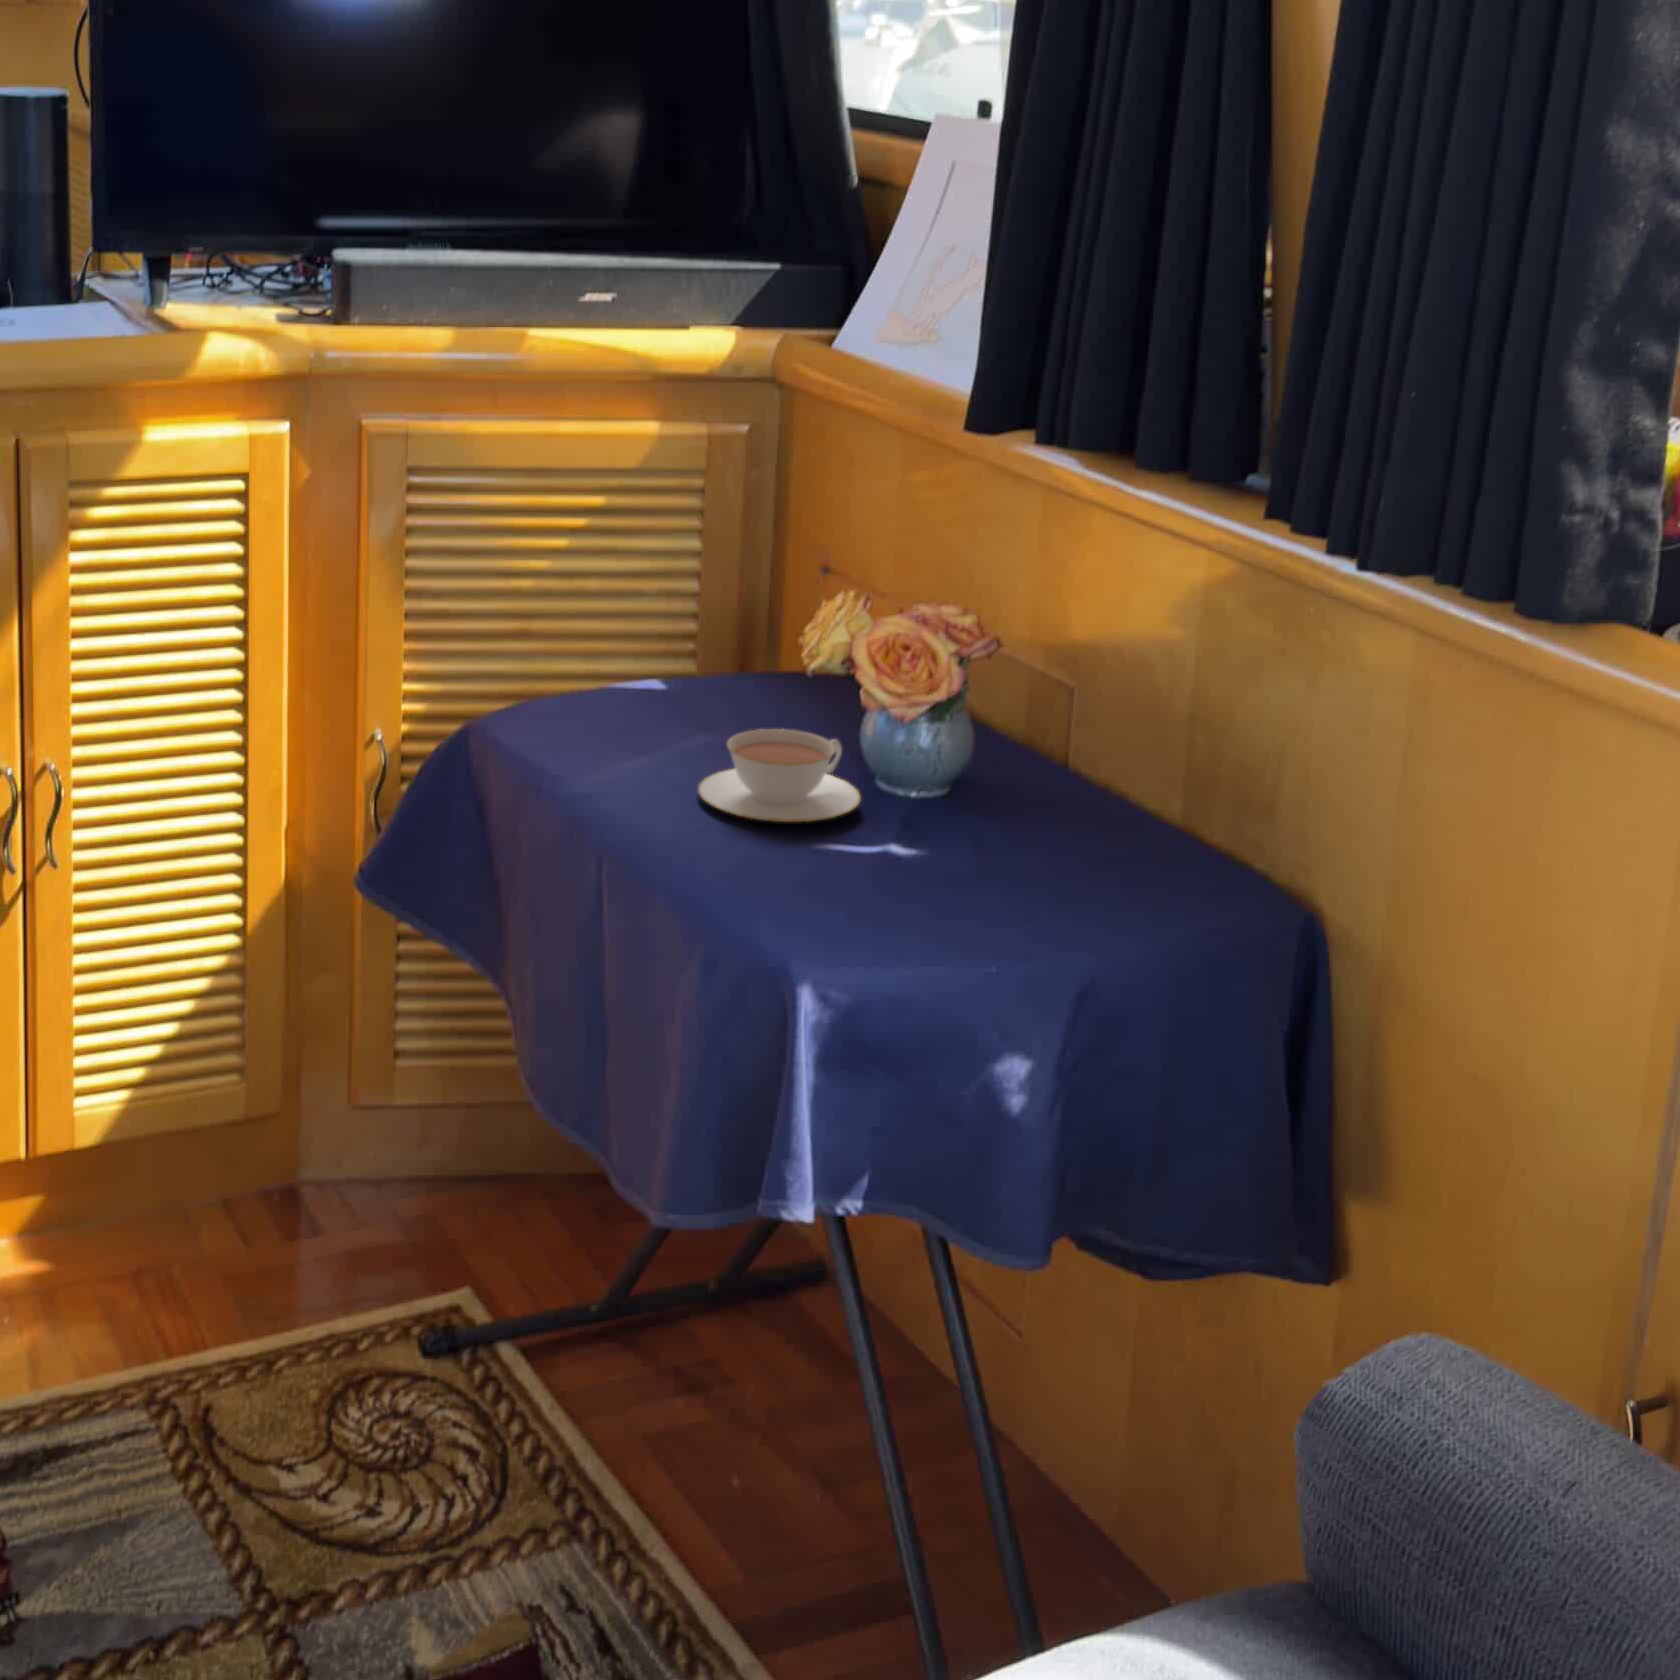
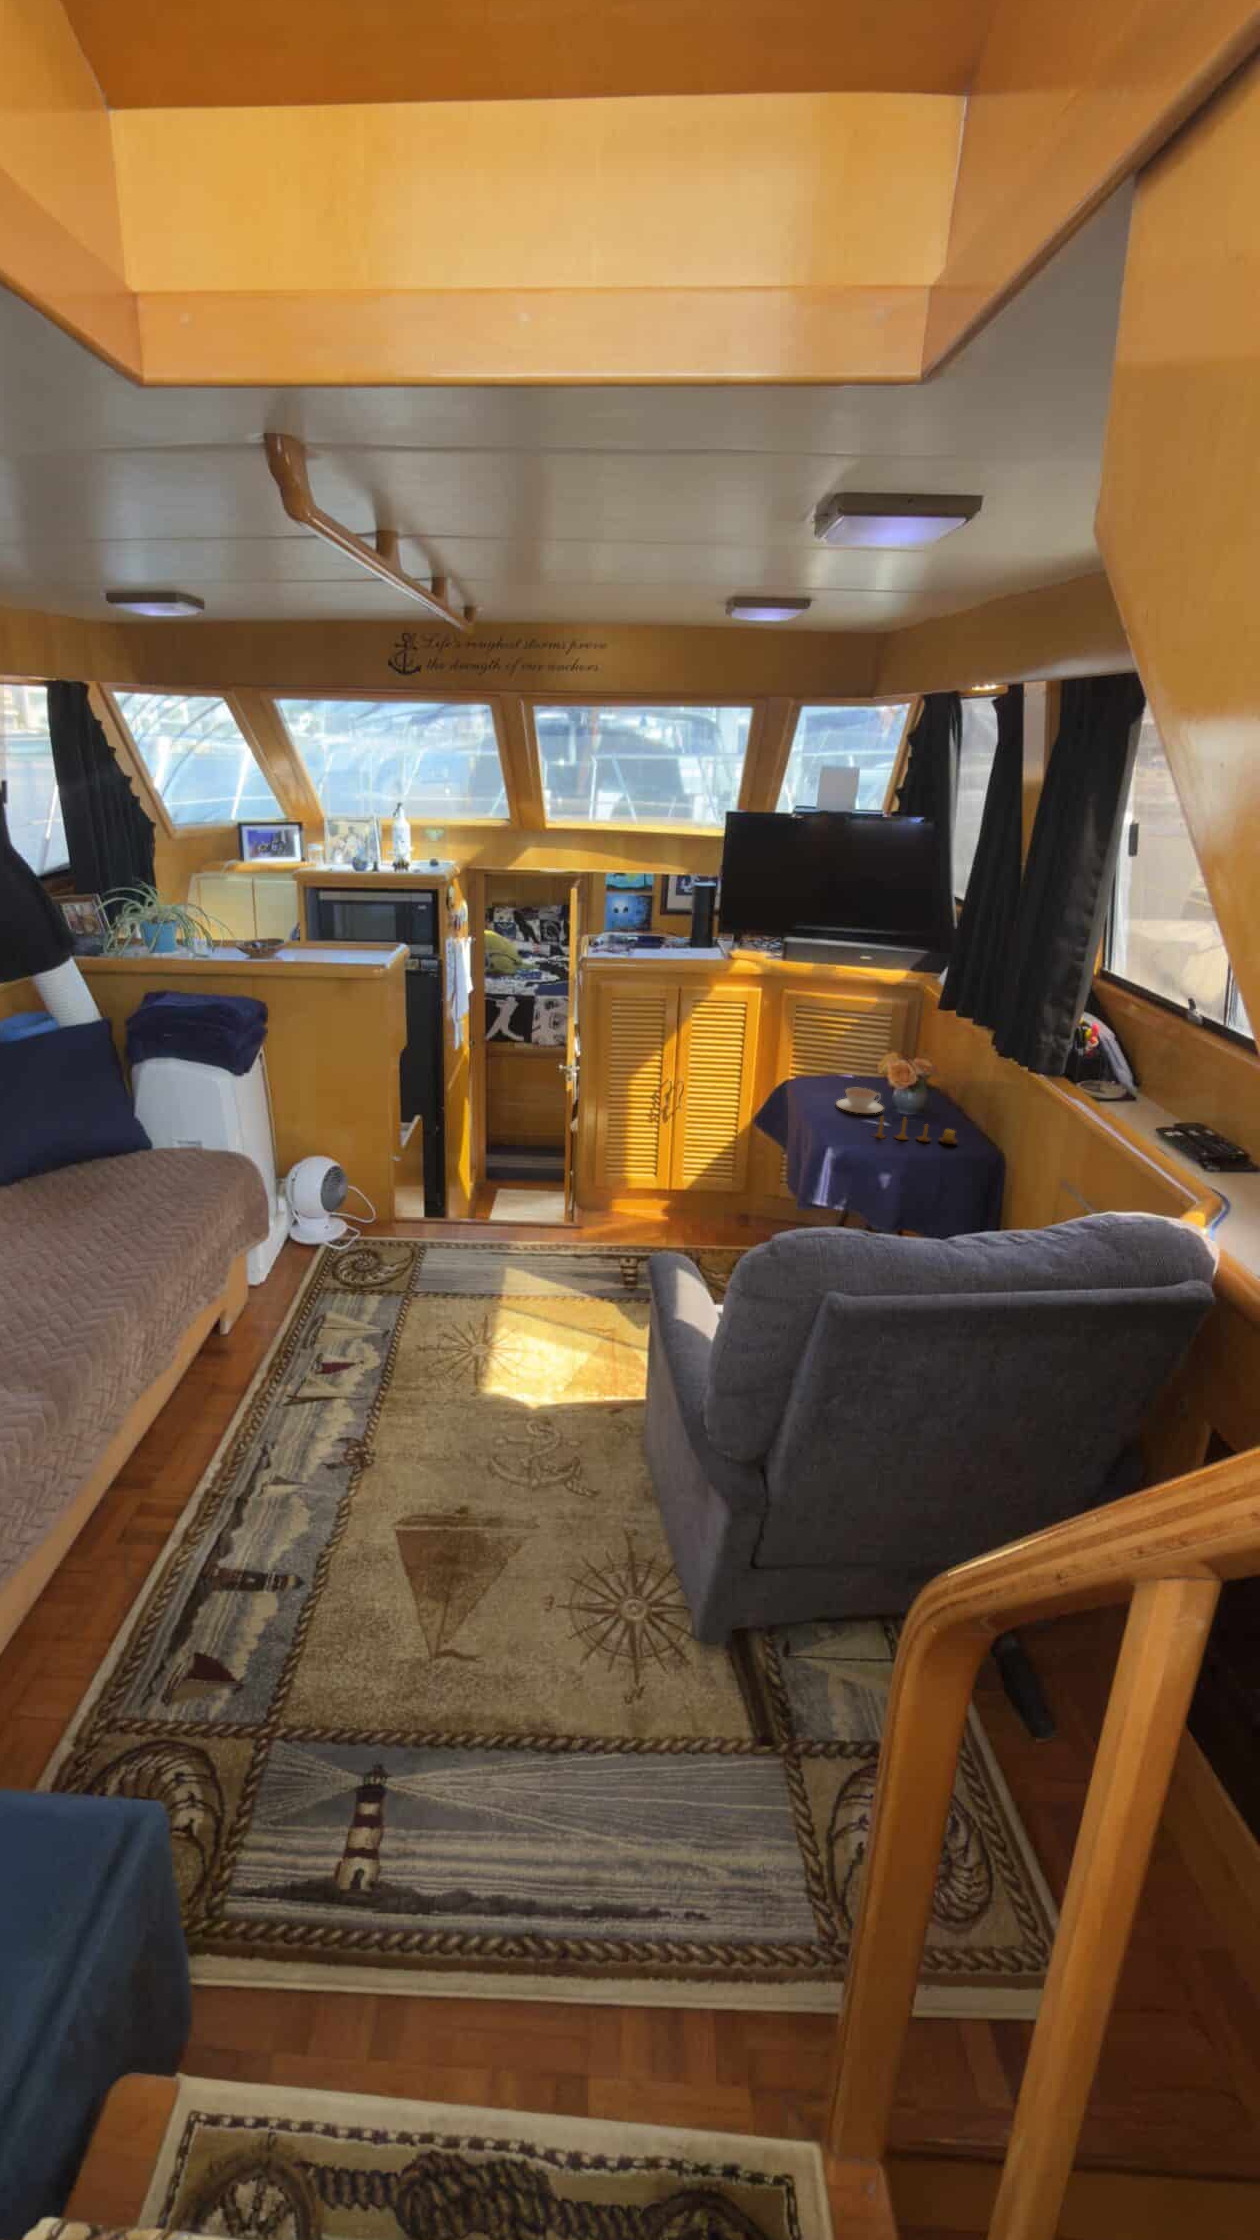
candle: none [900,815,1171,914] -> present [875,1116,957,1144]

